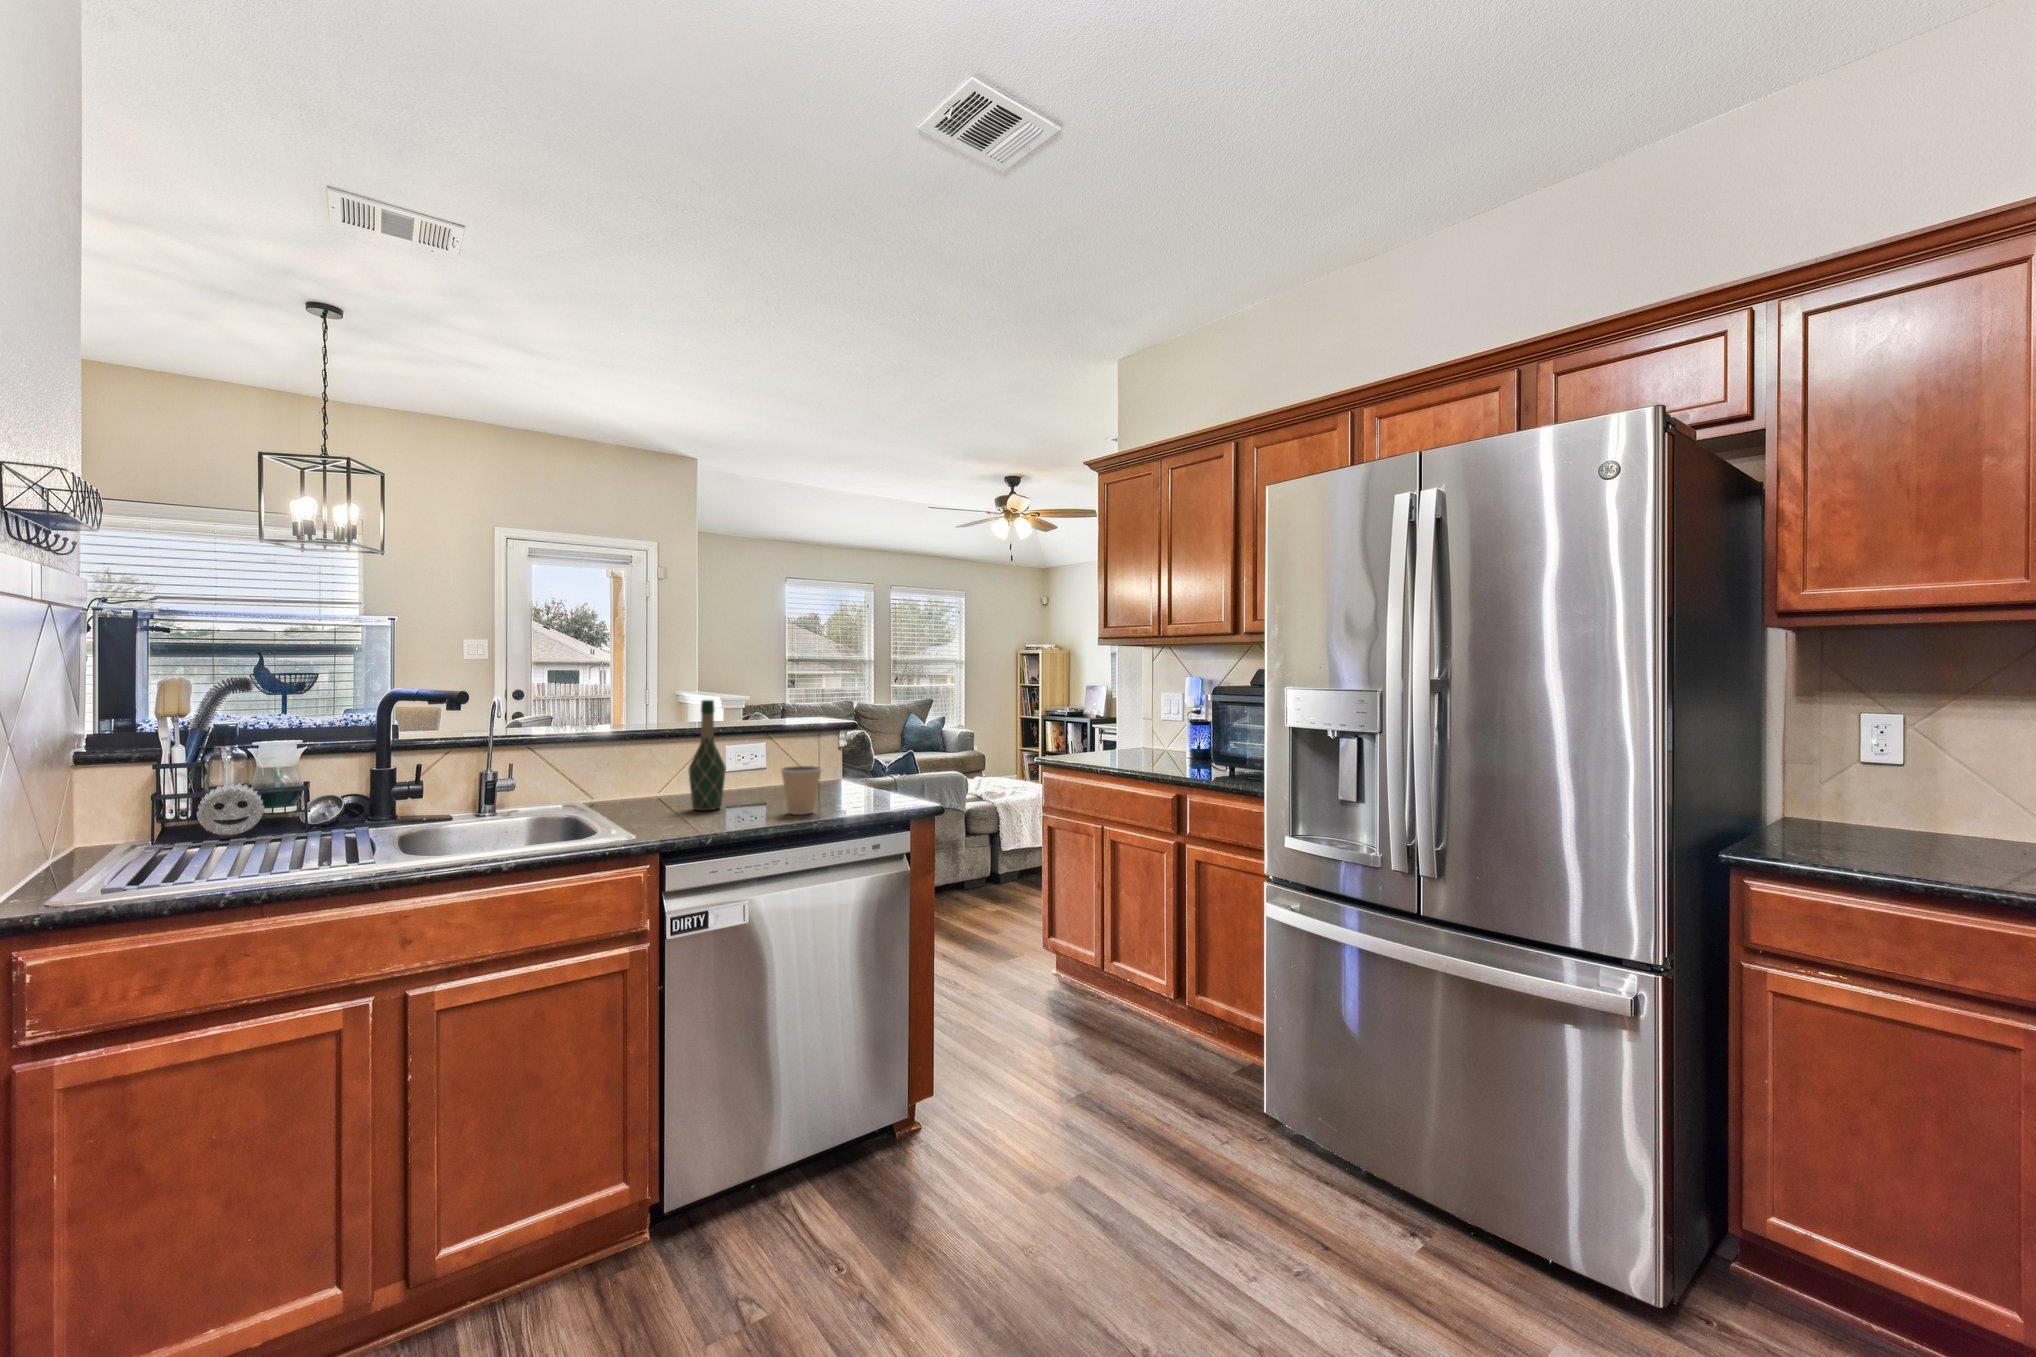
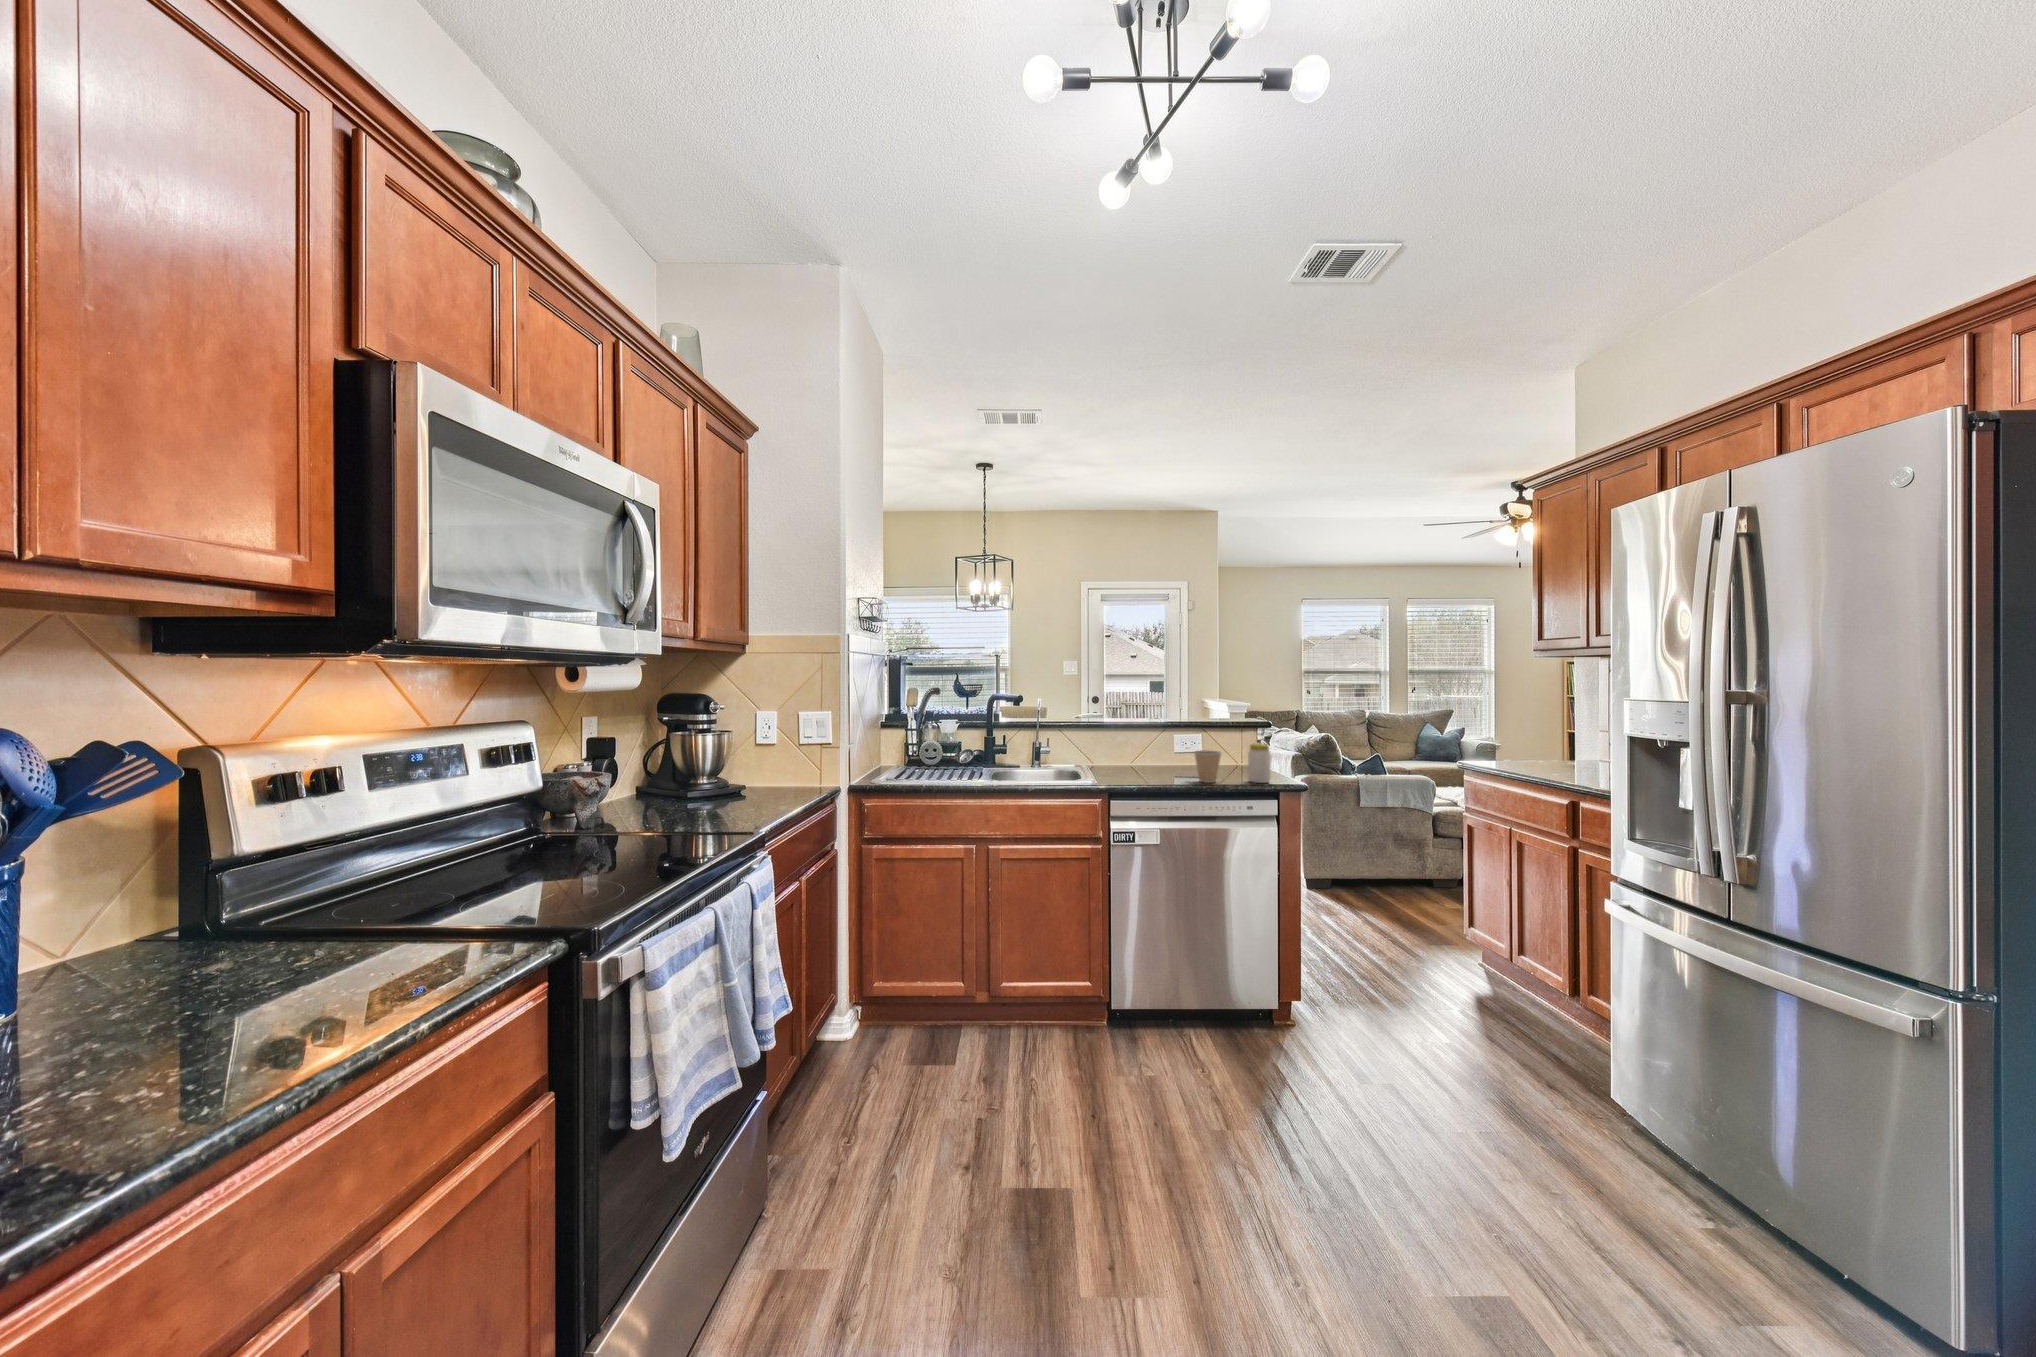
wine bottle: present [688,700,726,810] -> none [1142,704,1165,775]
jar: none [854,751,885,807] -> present [1248,744,1271,783]

